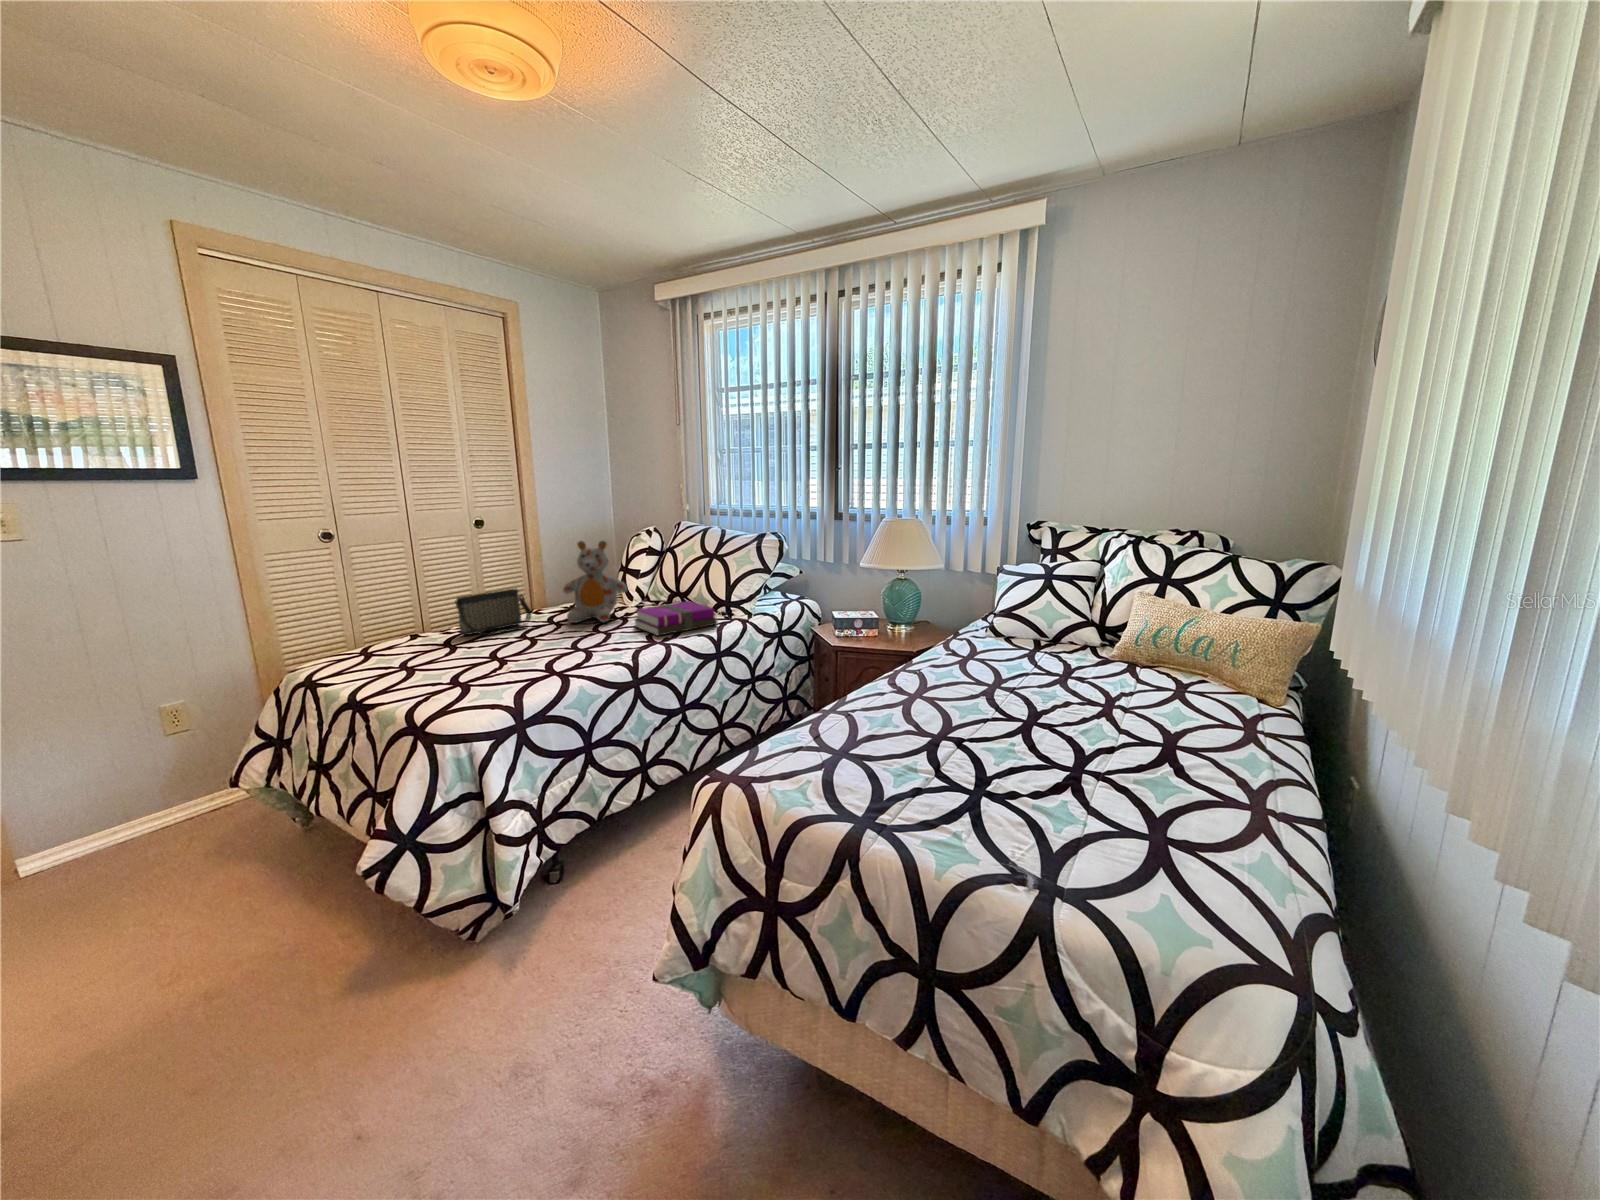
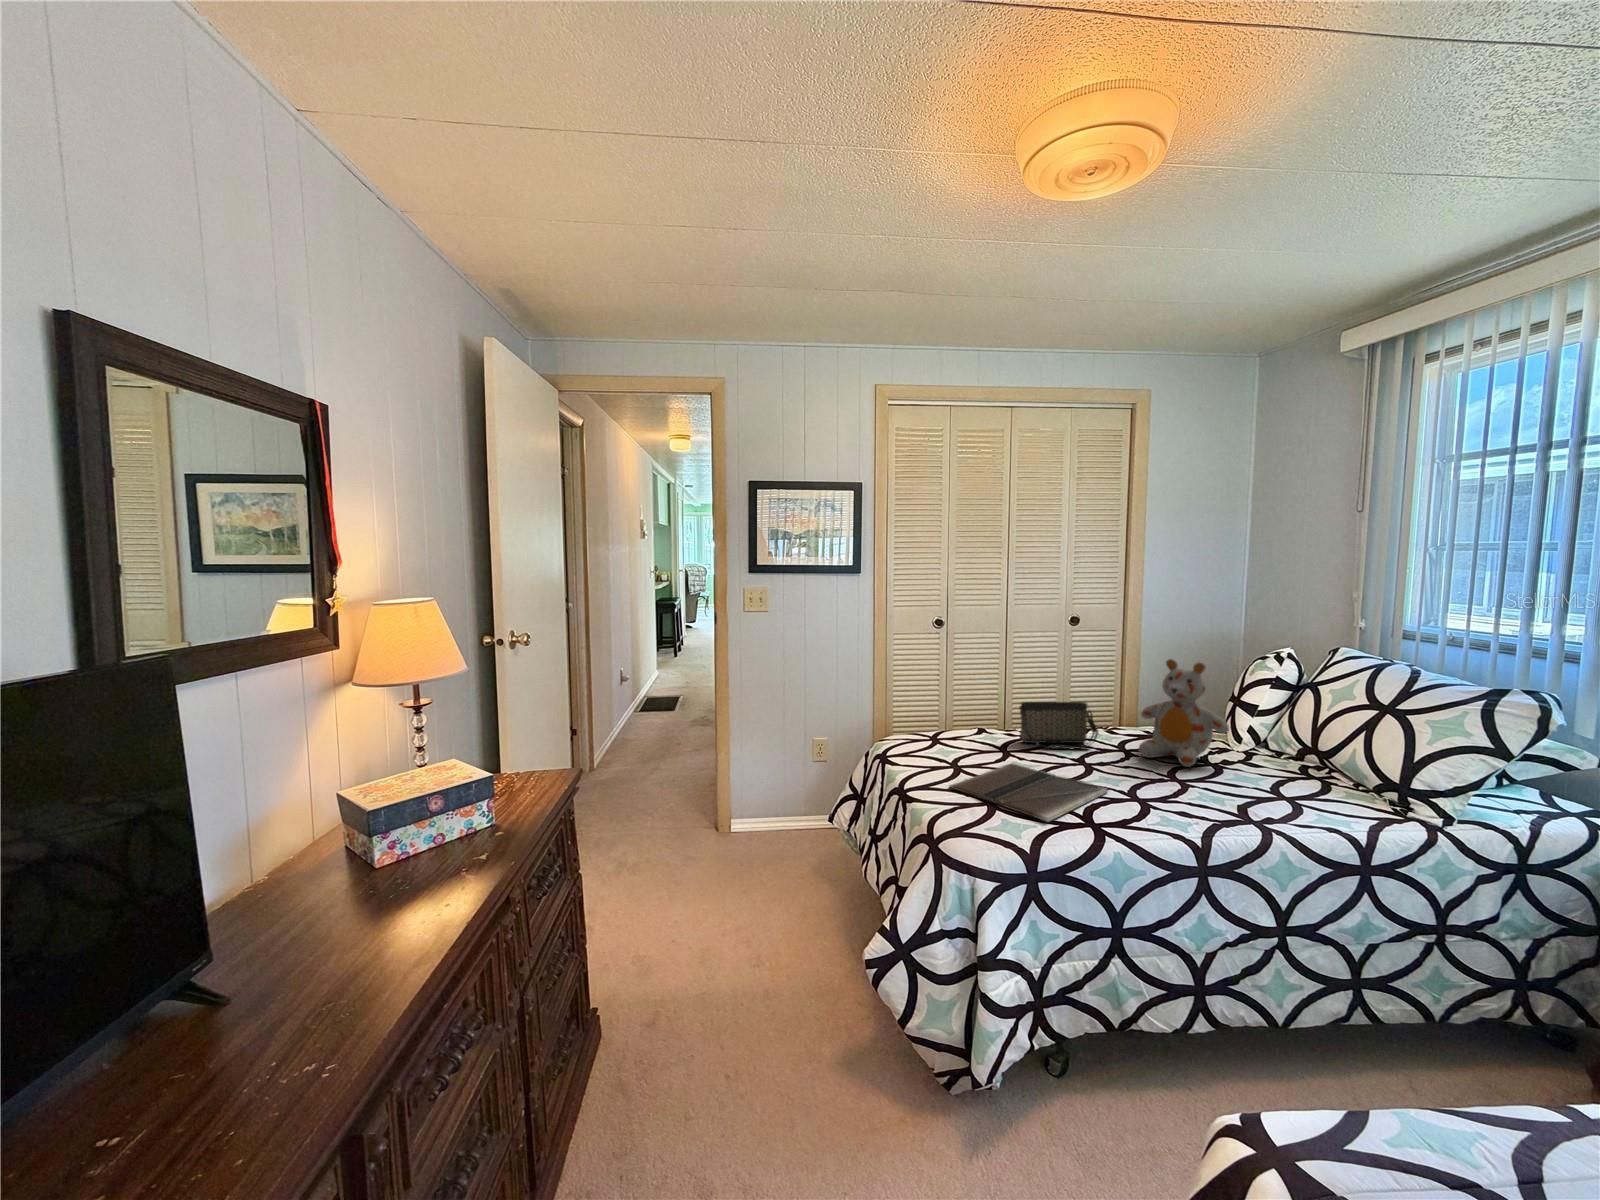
notebook: present [635,601,717,636] -> none [1226,762,1374,819]
laptop: none [408,649,556,686] -> present [949,763,1108,822]

